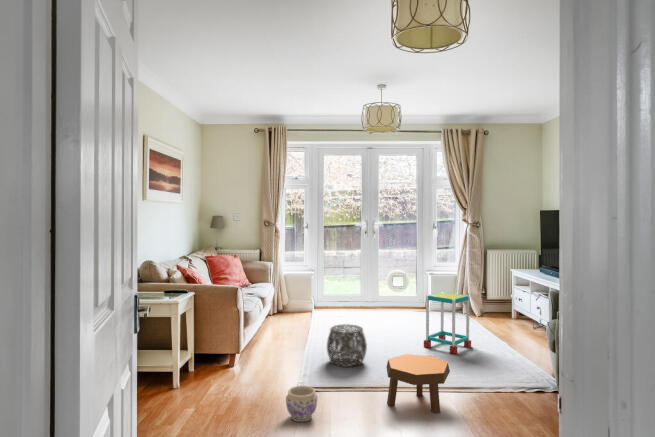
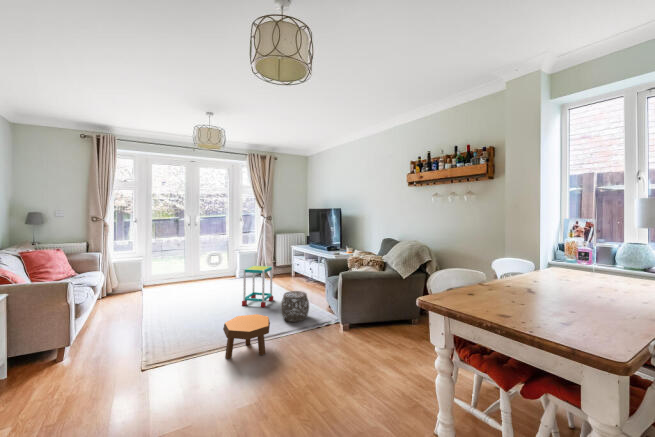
woven basket: present [327,324,367,367] -> present [281,291,309,322]
planter: present [286,386,317,422] -> none [133,363,166,398]

